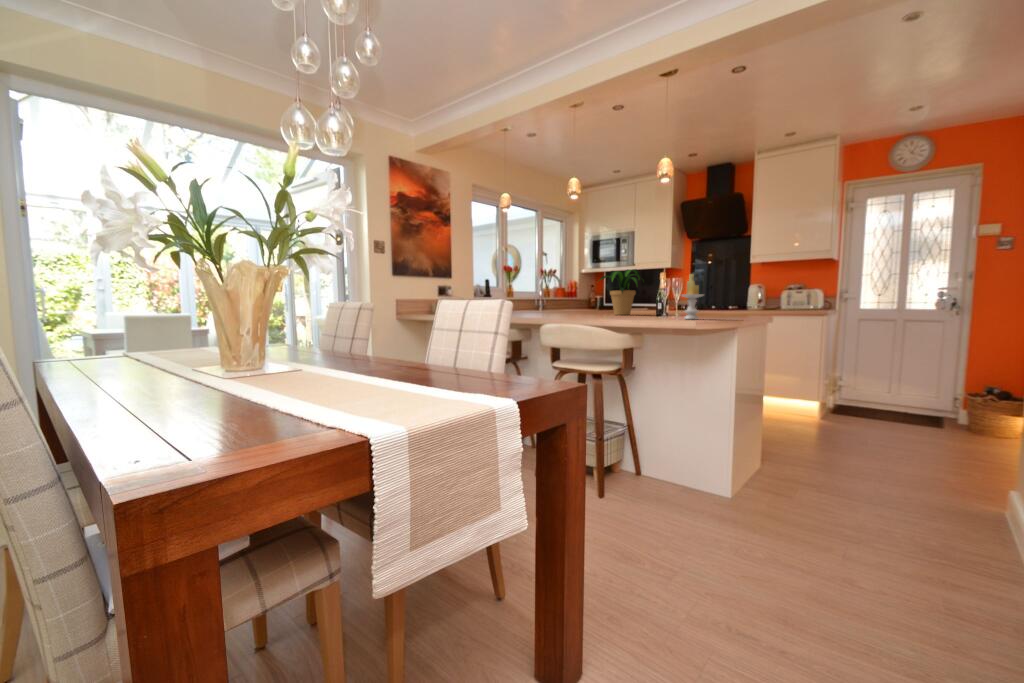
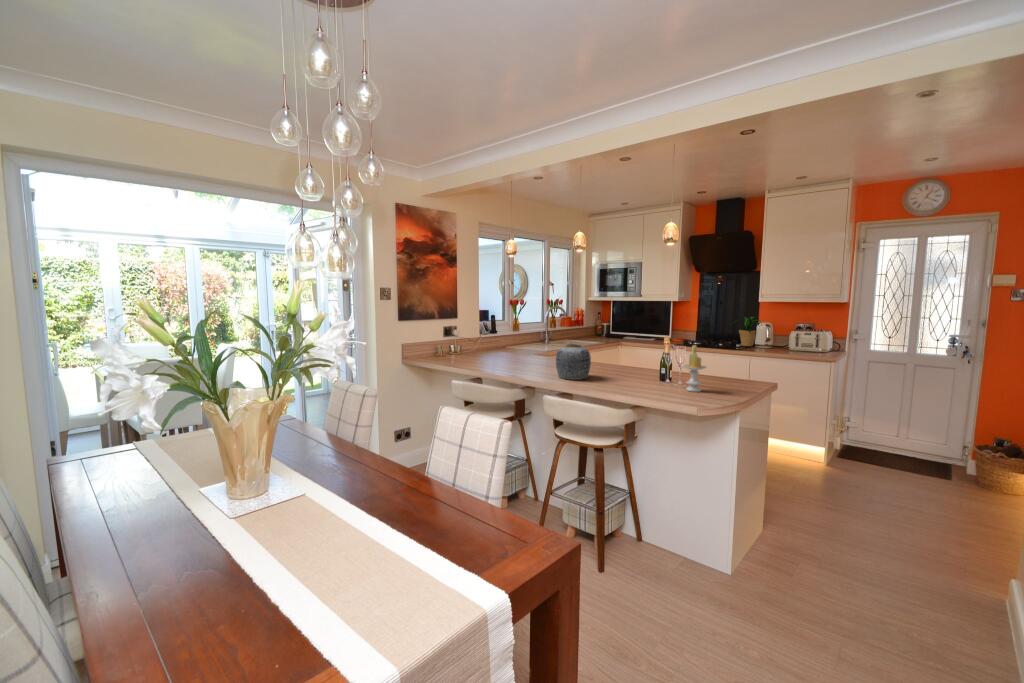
potted plant: present [600,270,640,315] -> present [733,316,762,346]
vase: none [552,282,587,316] -> present [556,344,591,380]

